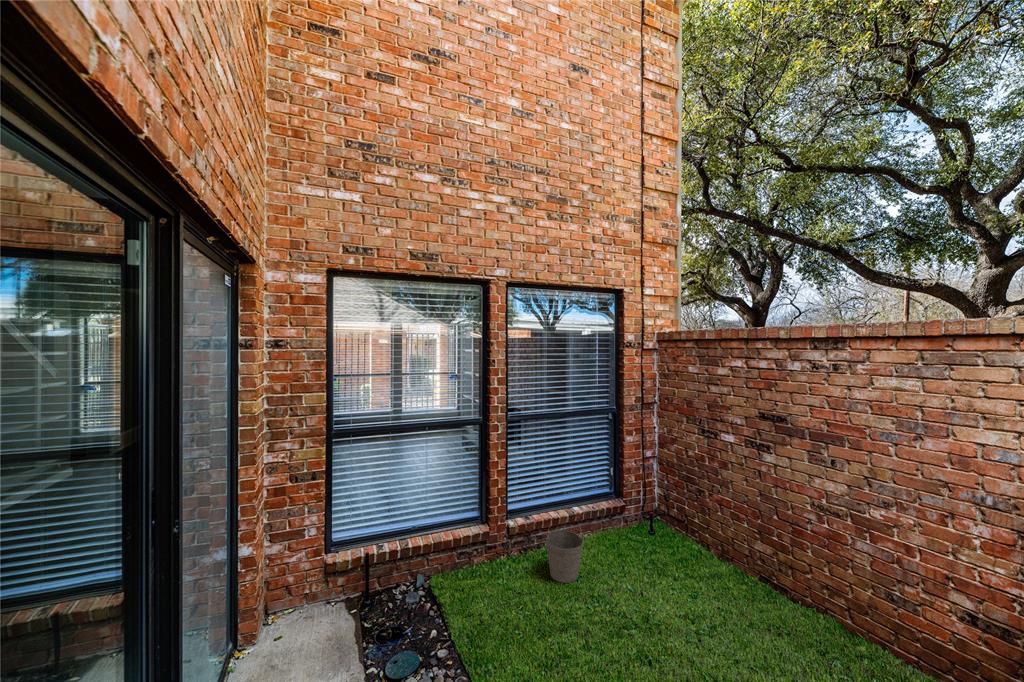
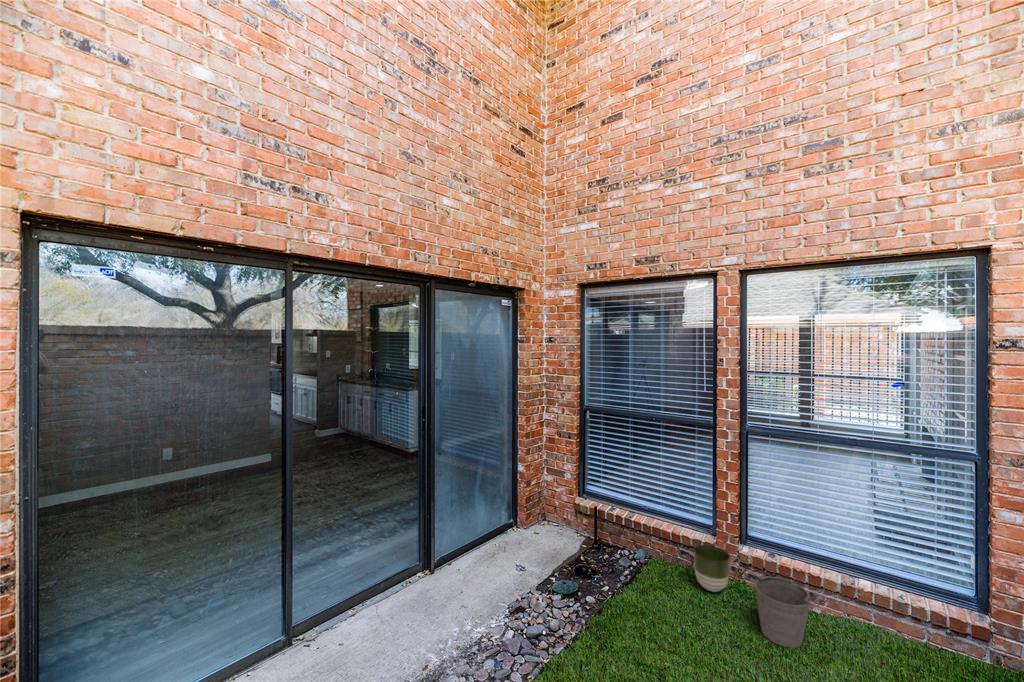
planter: none [481,533,512,575] -> present [694,545,730,592]

